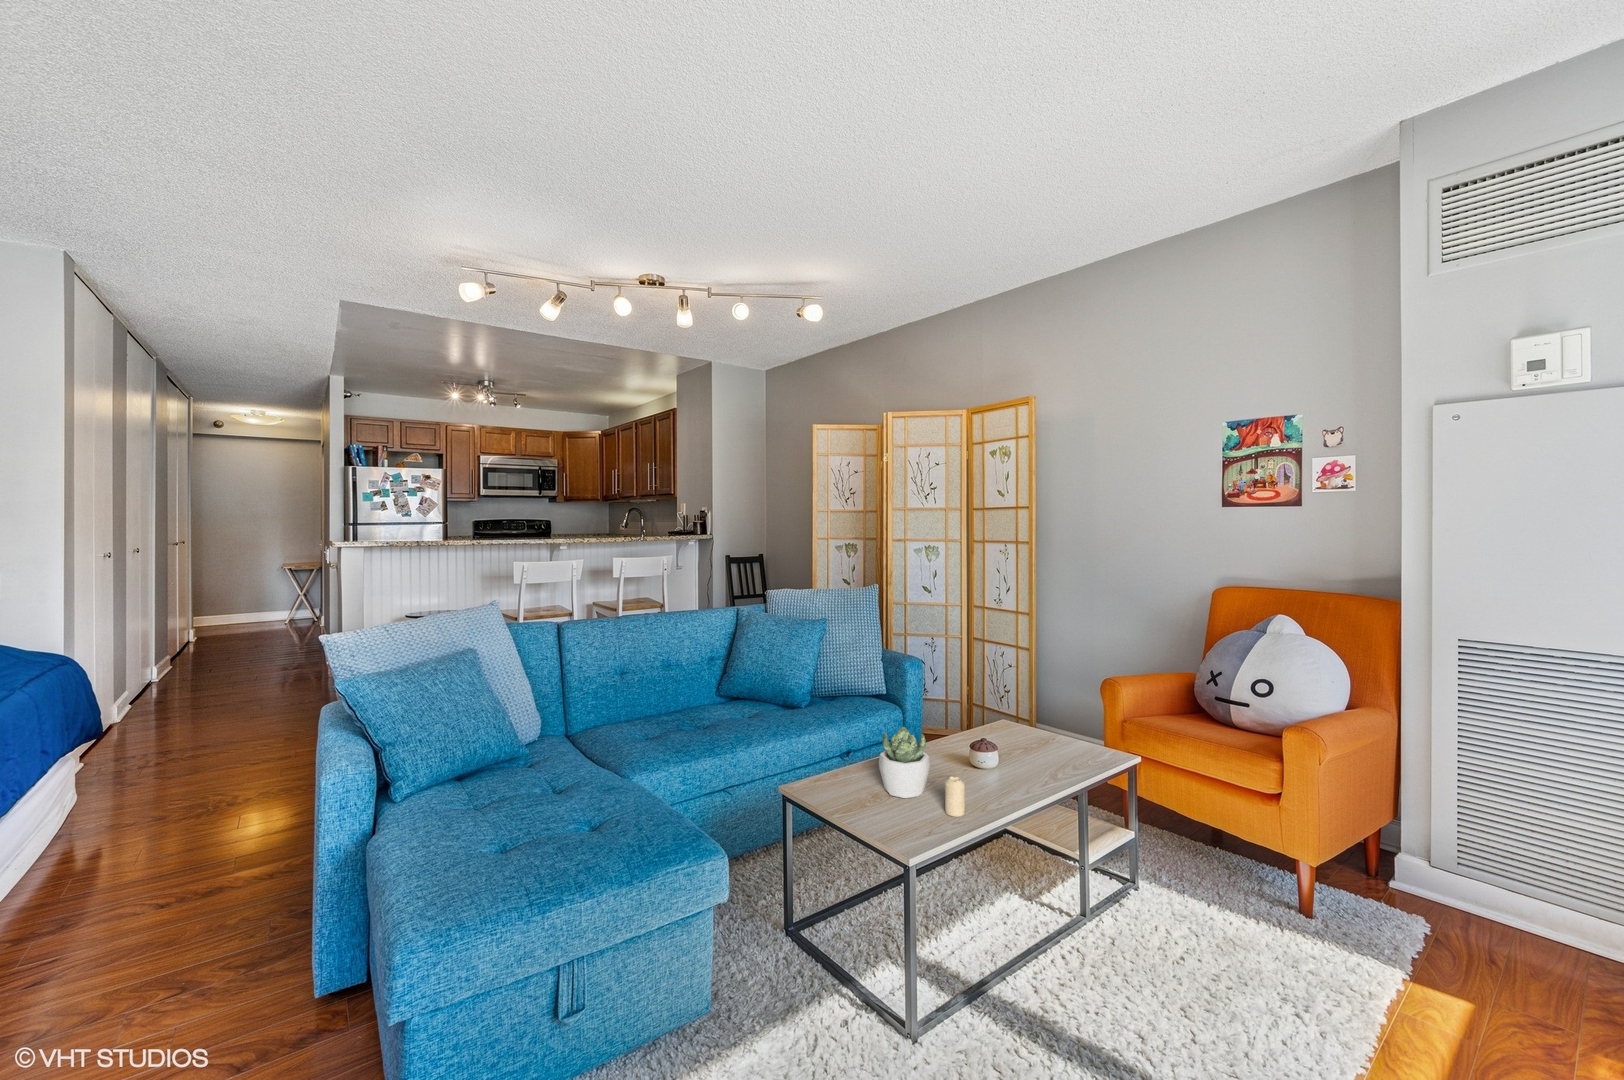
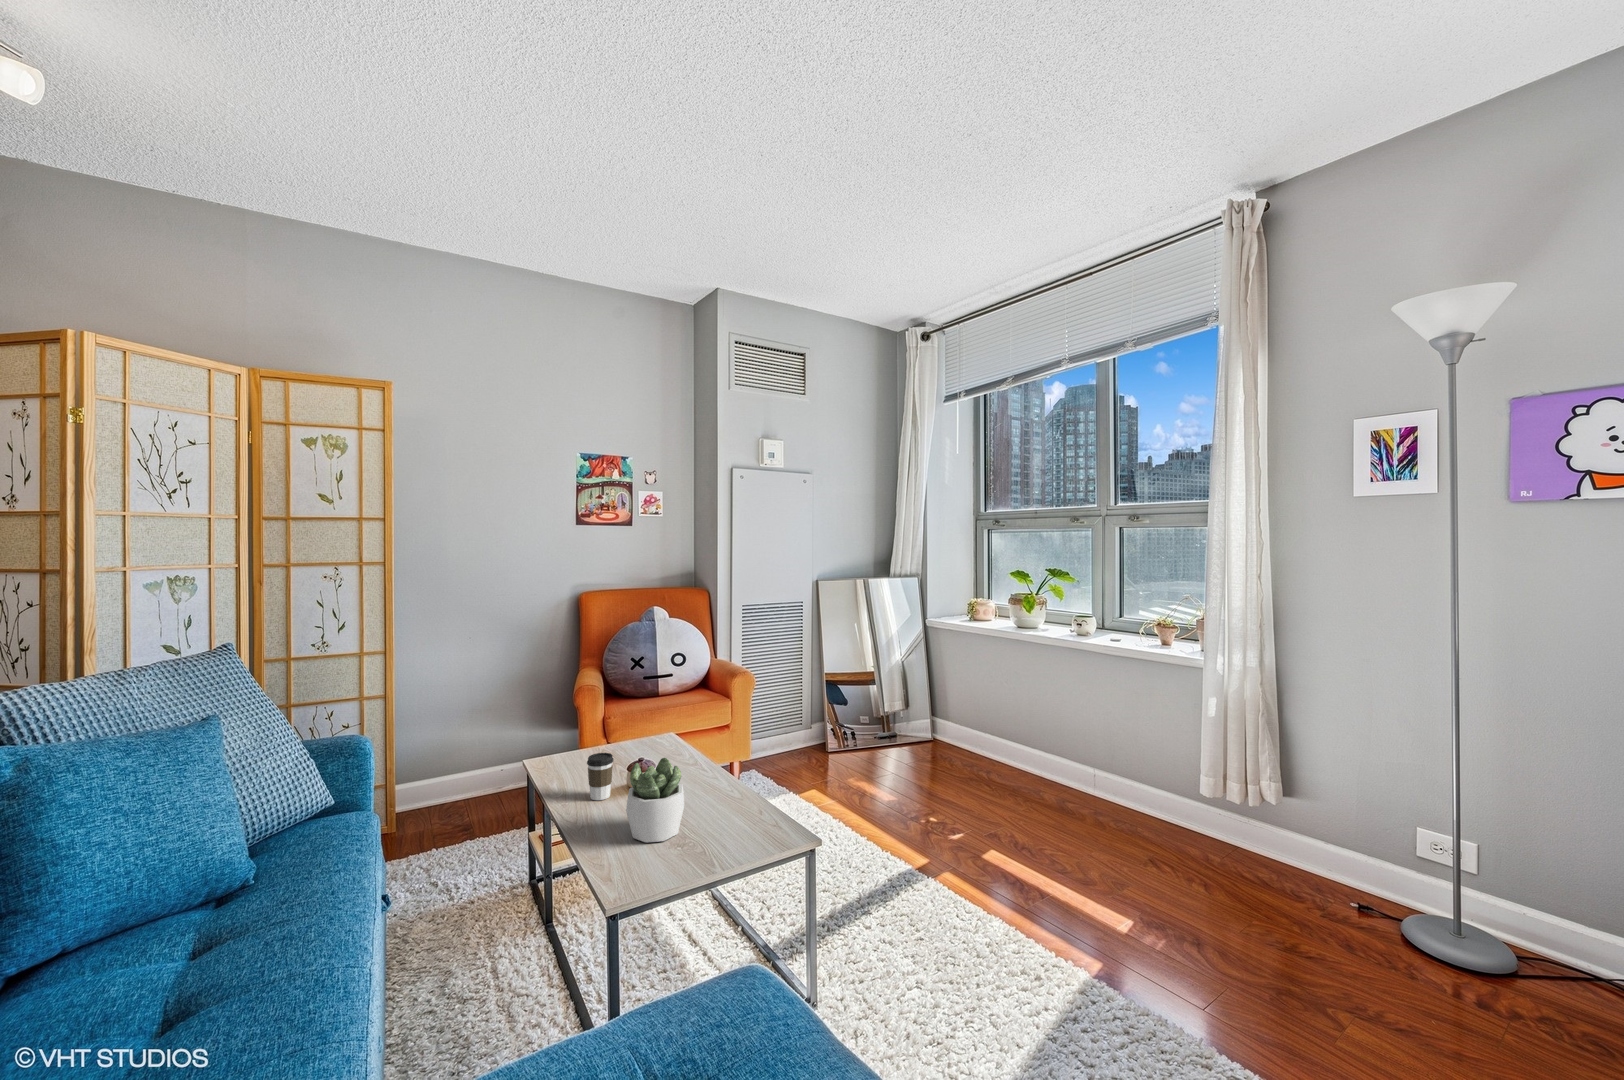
coffee cup: none [940,719,962,759] -> present [587,753,614,800]
candle: present [945,777,965,817] -> none [713,777,732,818]

